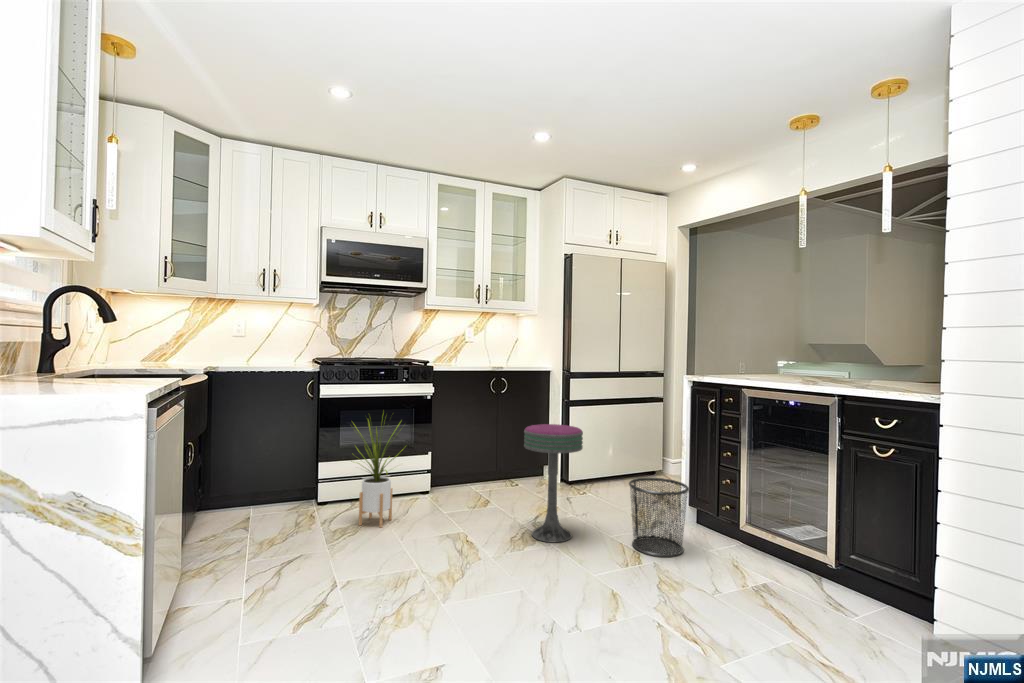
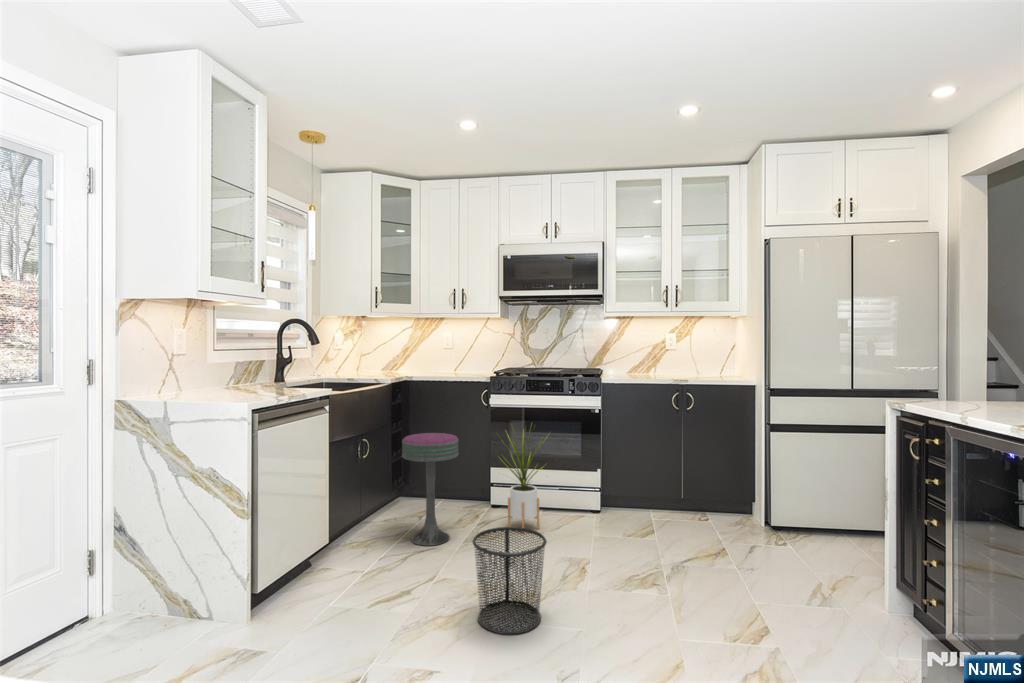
bar stool: present [524,424,583,543] -> present [402,433,459,546]
waste bin: present [629,478,689,557] -> present [472,527,547,634]

